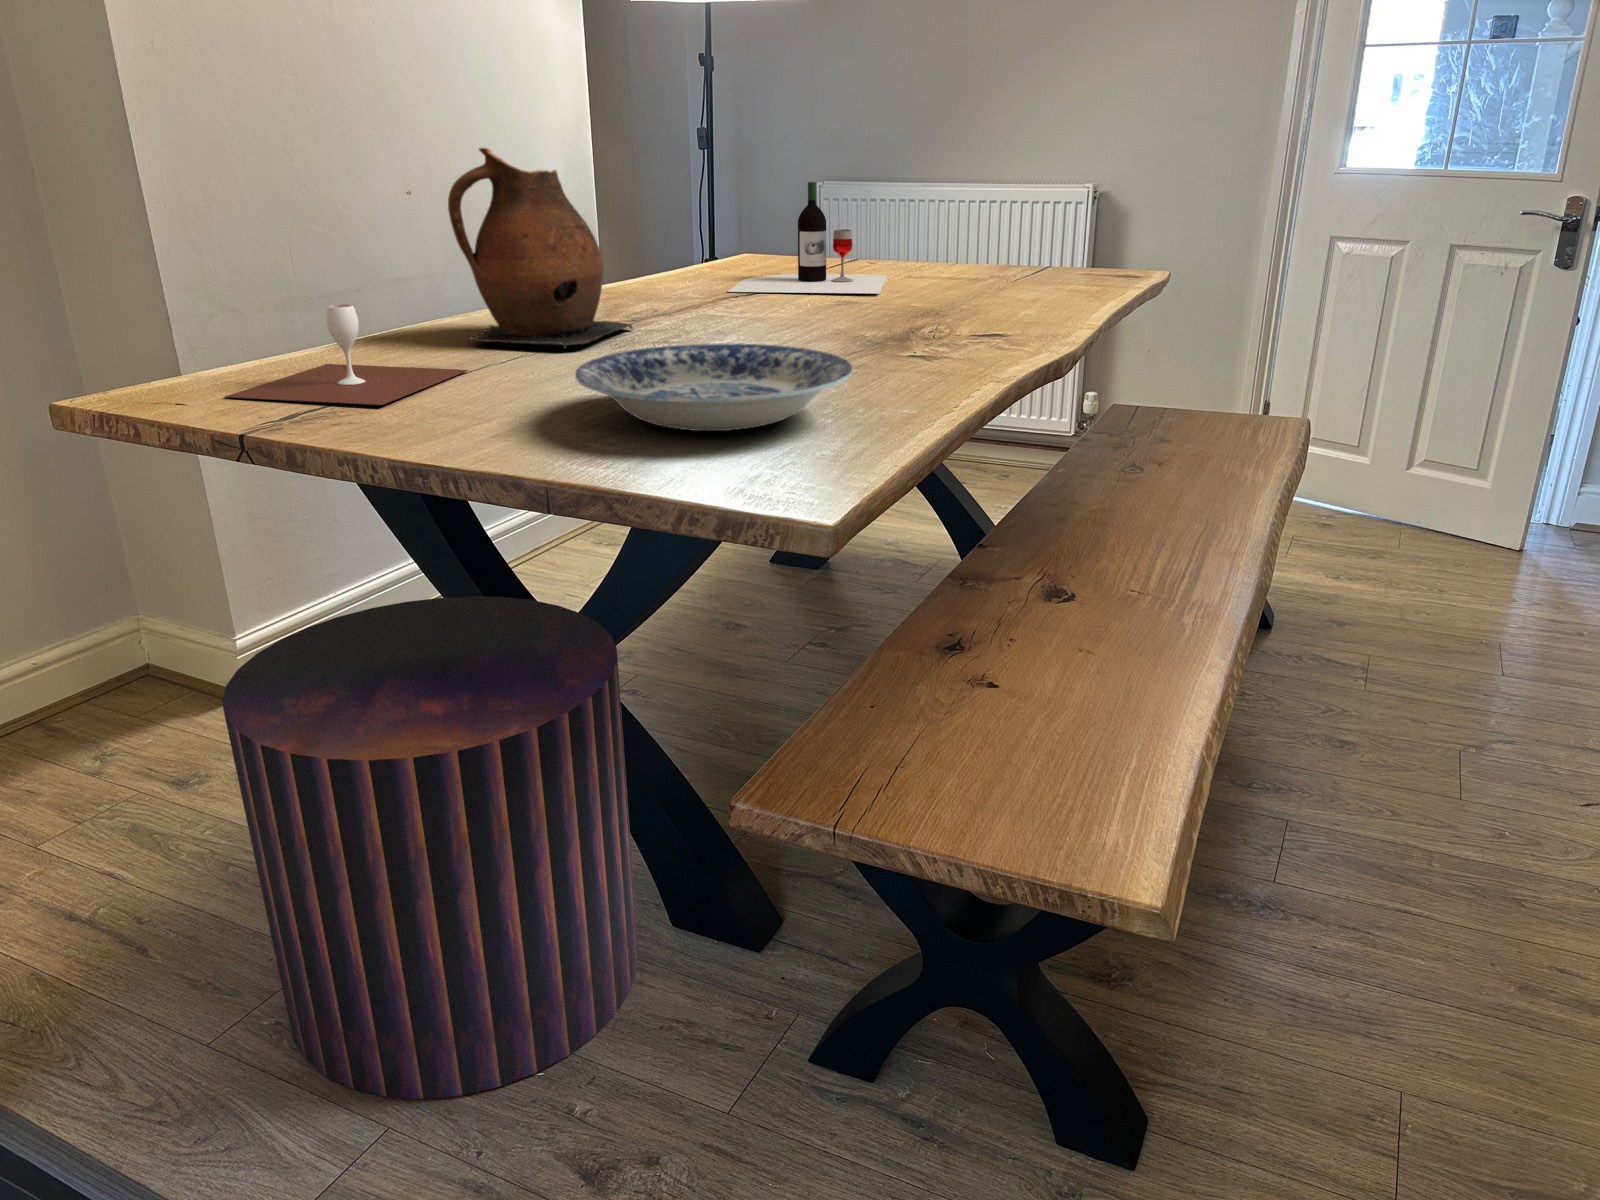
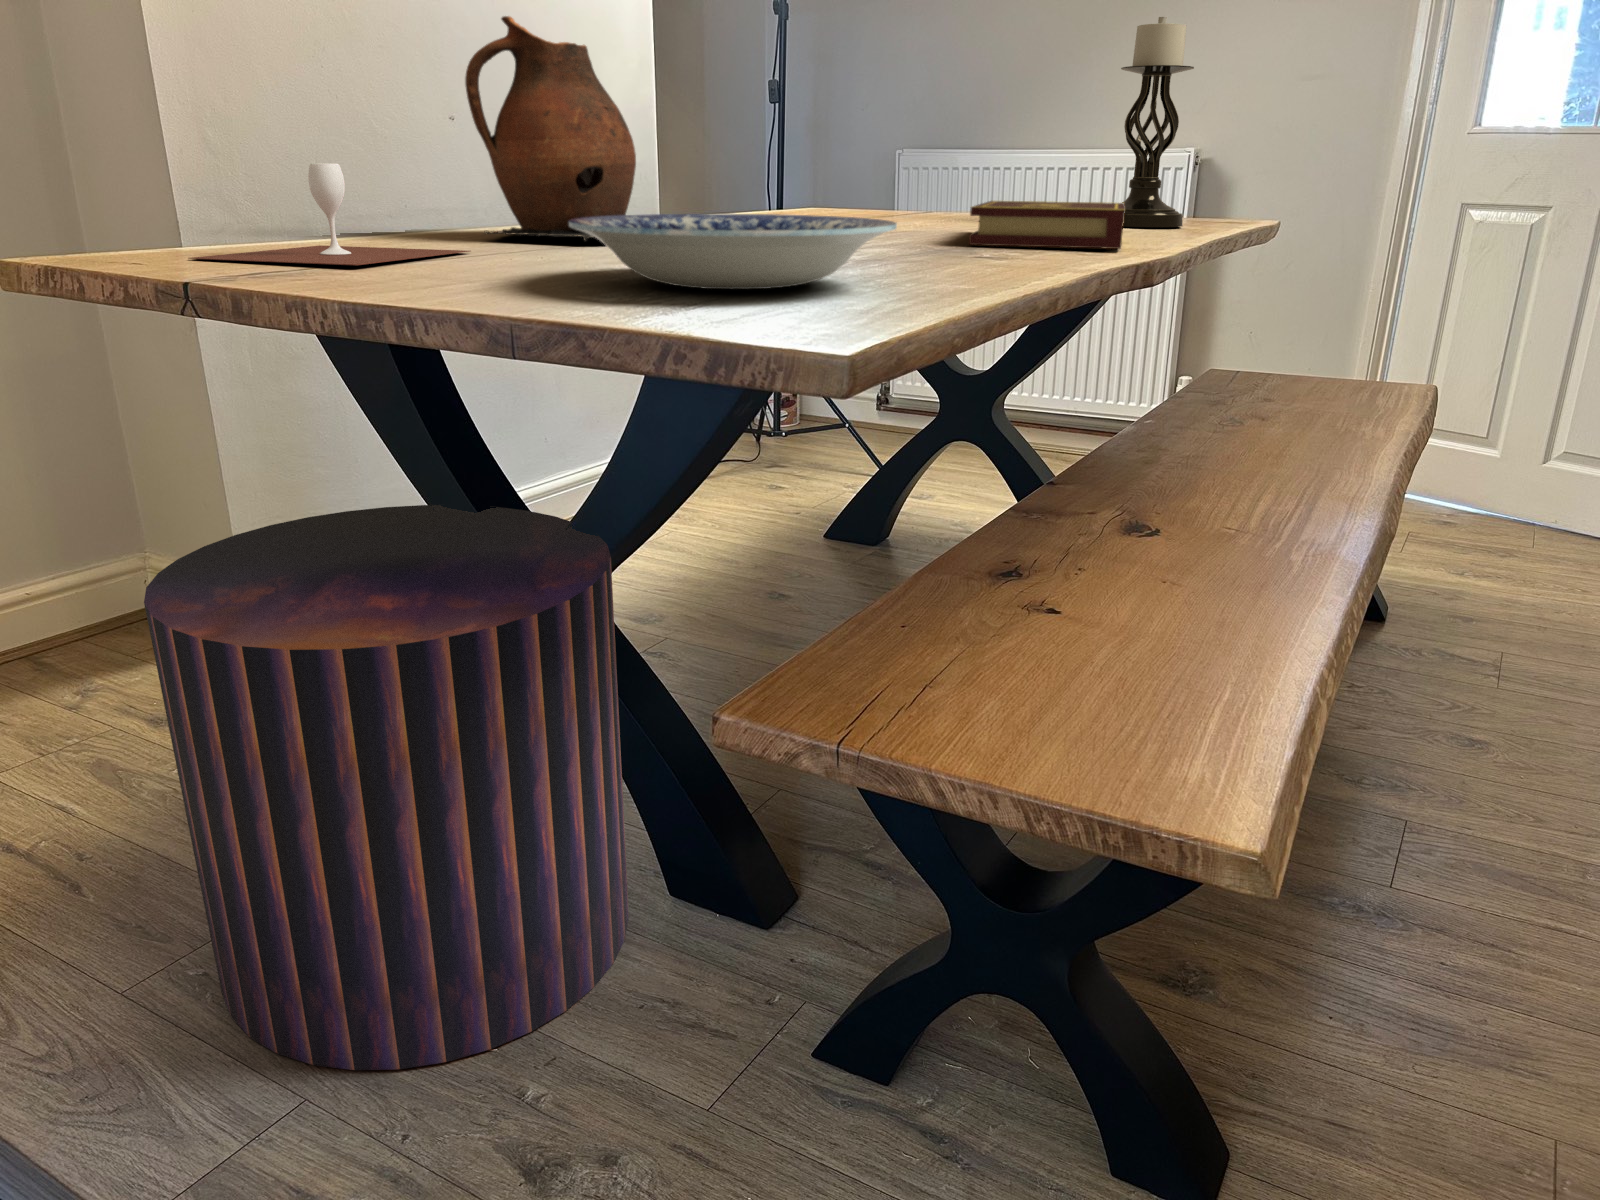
candle holder: none [1013,101,1091,289] -> present [1121,17,1194,227]
wine bottle: present [728,182,888,294] -> none [783,108,963,224]
book: none [902,278,1037,336] -> present [969,201,1125,249]

